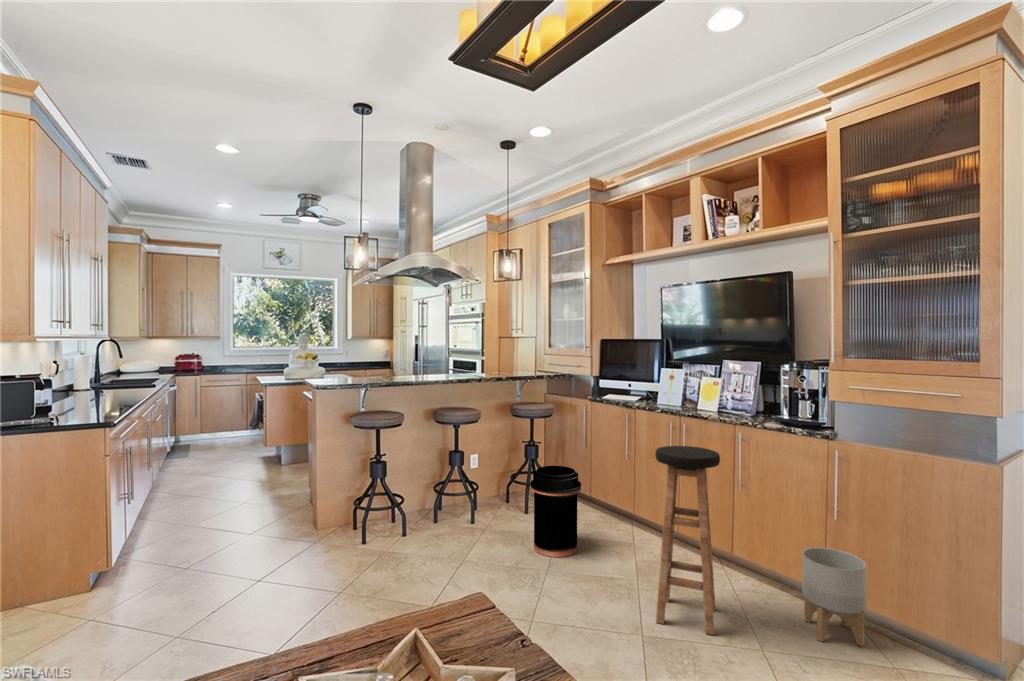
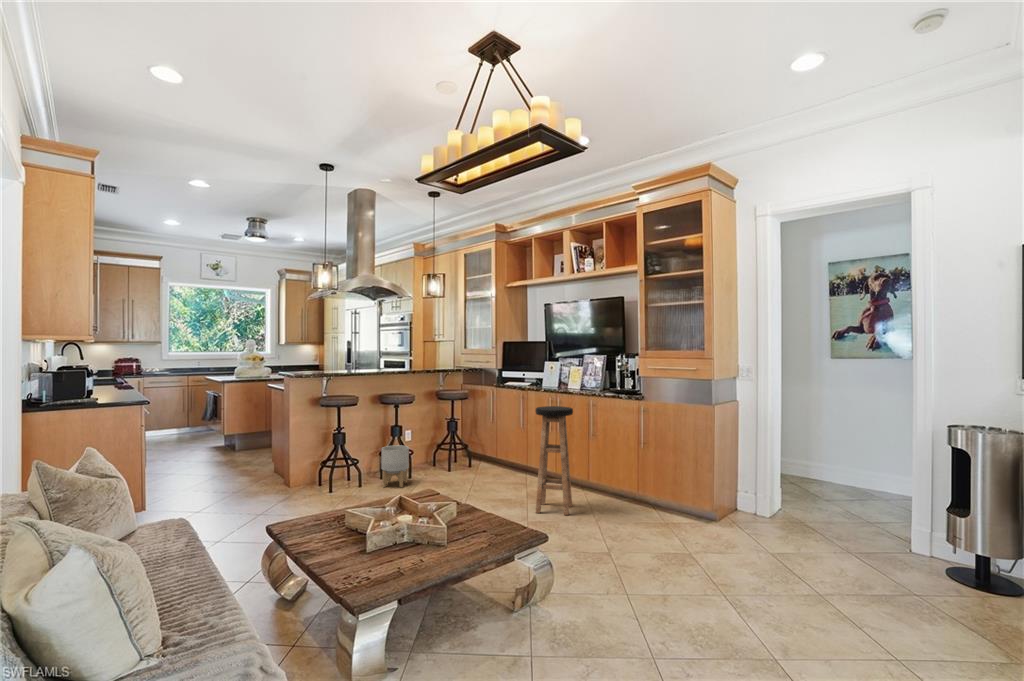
trash can: present [531,466,581,557] -> none [455,430,490,490]
planter: present [802,547,866,646] -> present [381,445,409,487]

